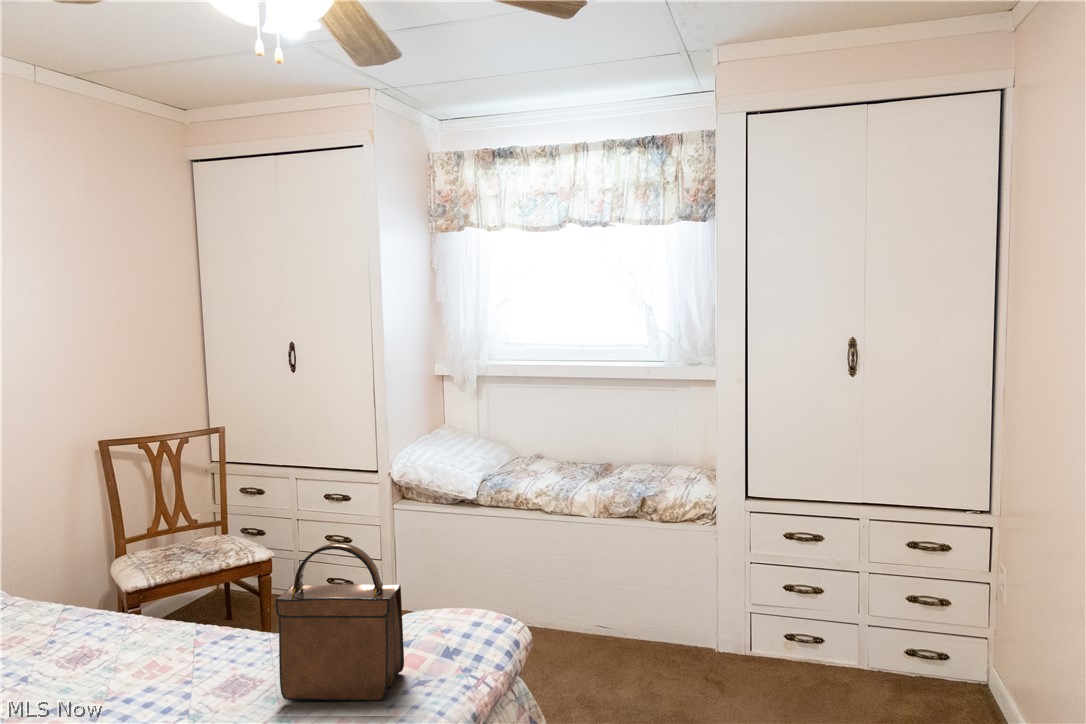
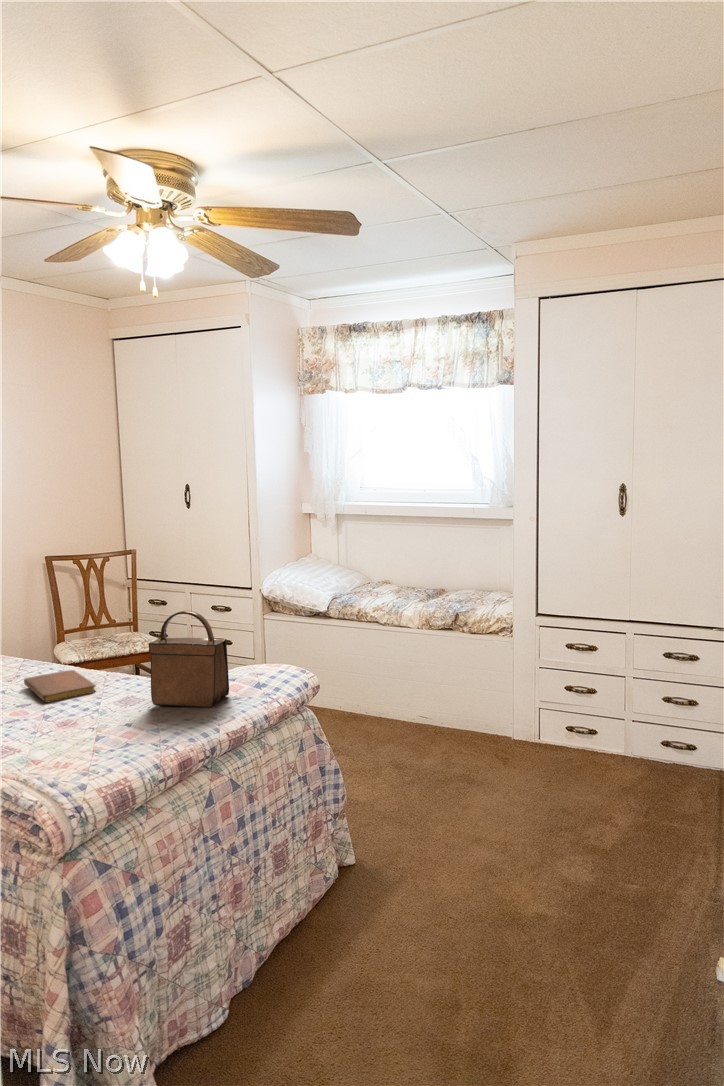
notebook: none [62,628,183,699] -> present [24,670,96,703]

